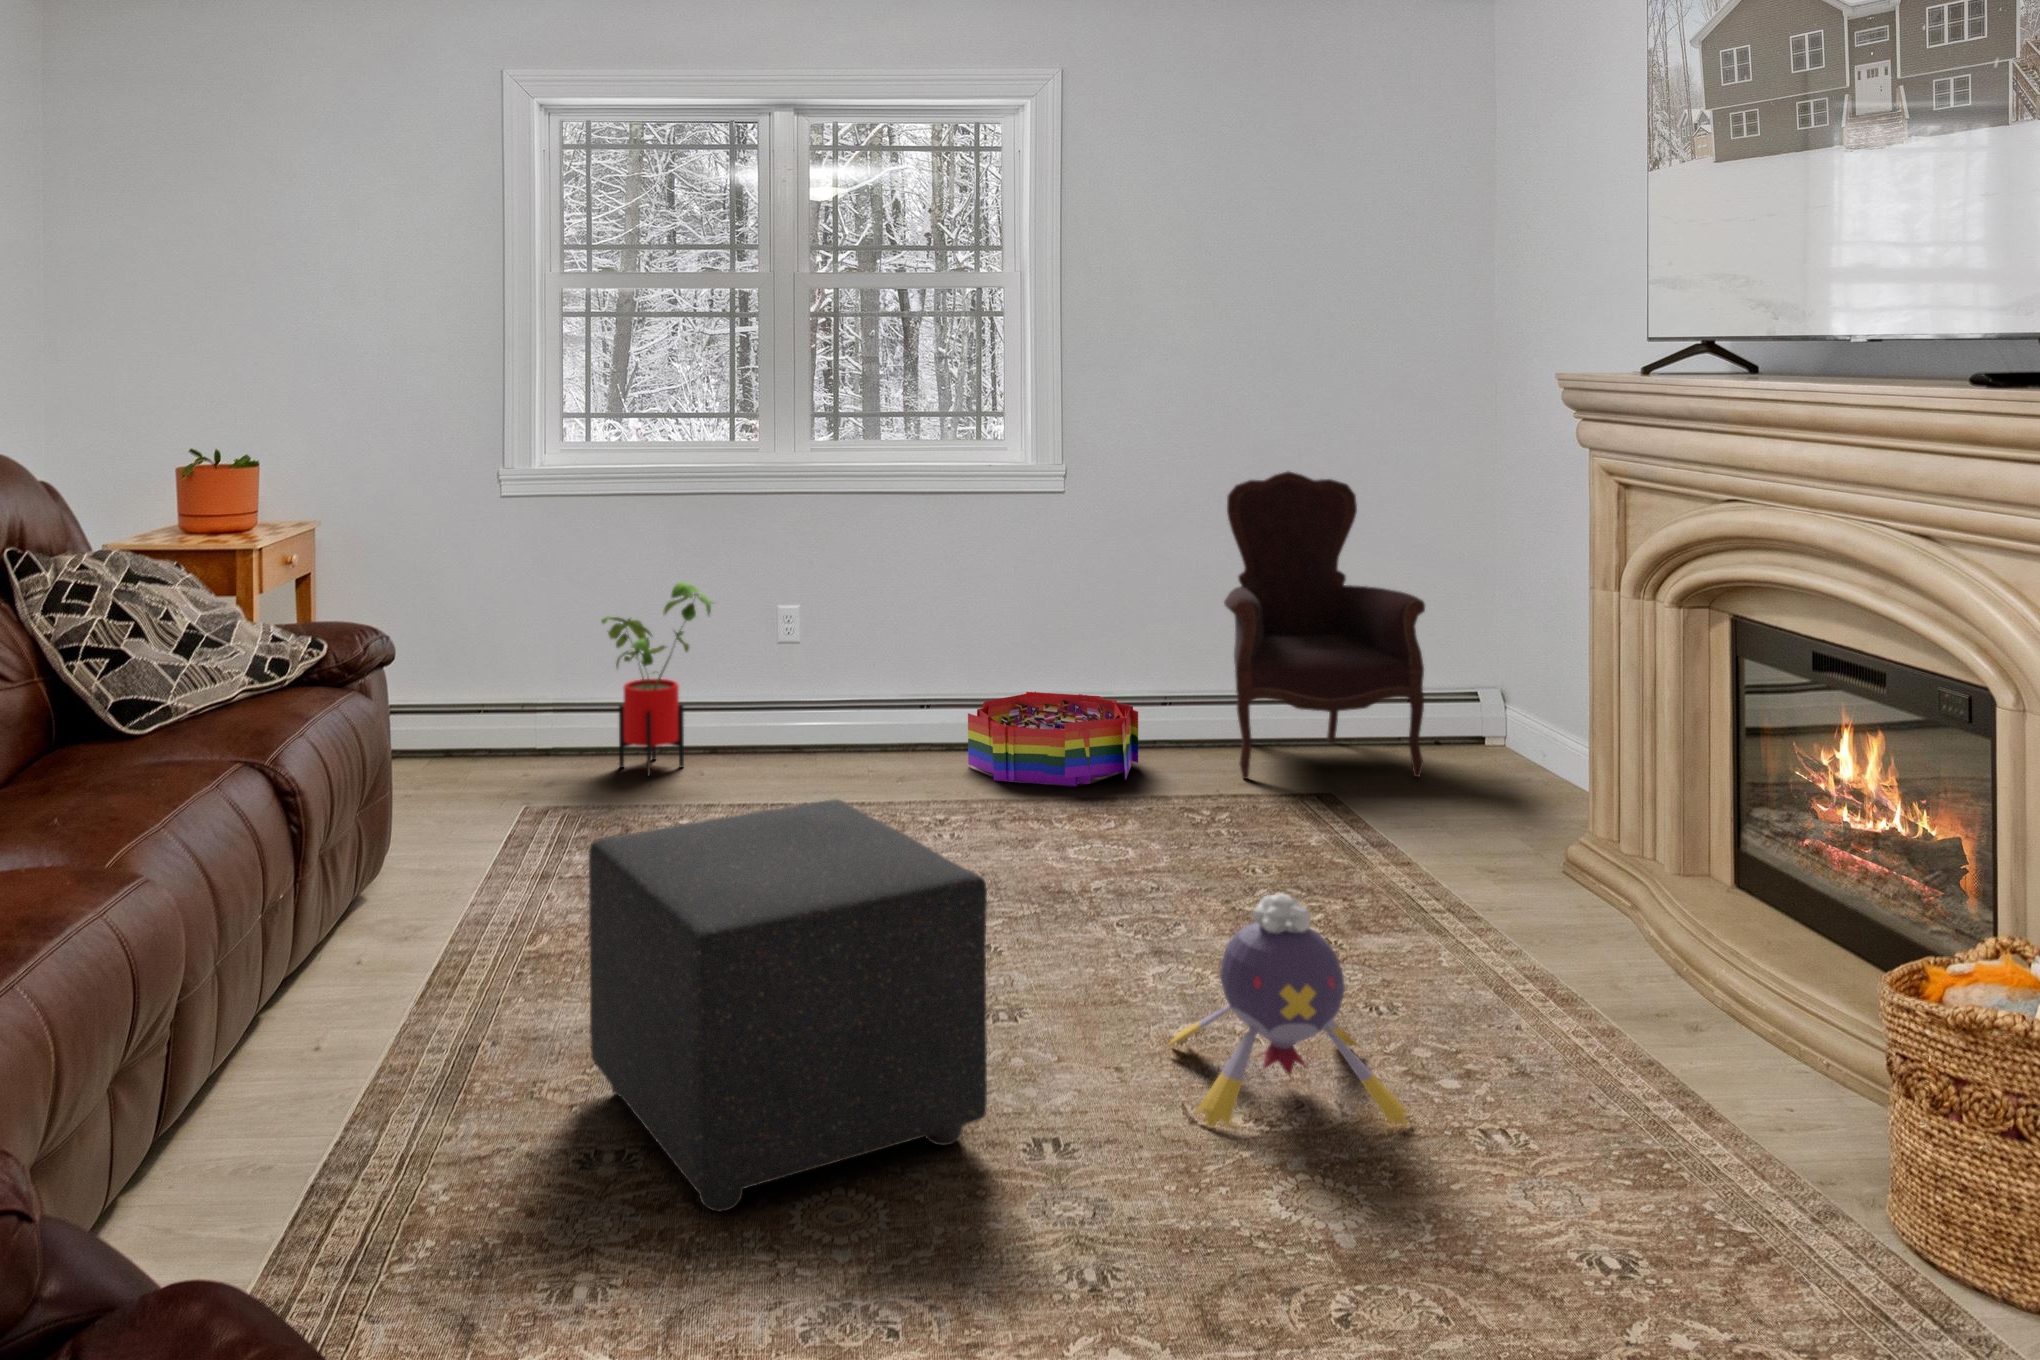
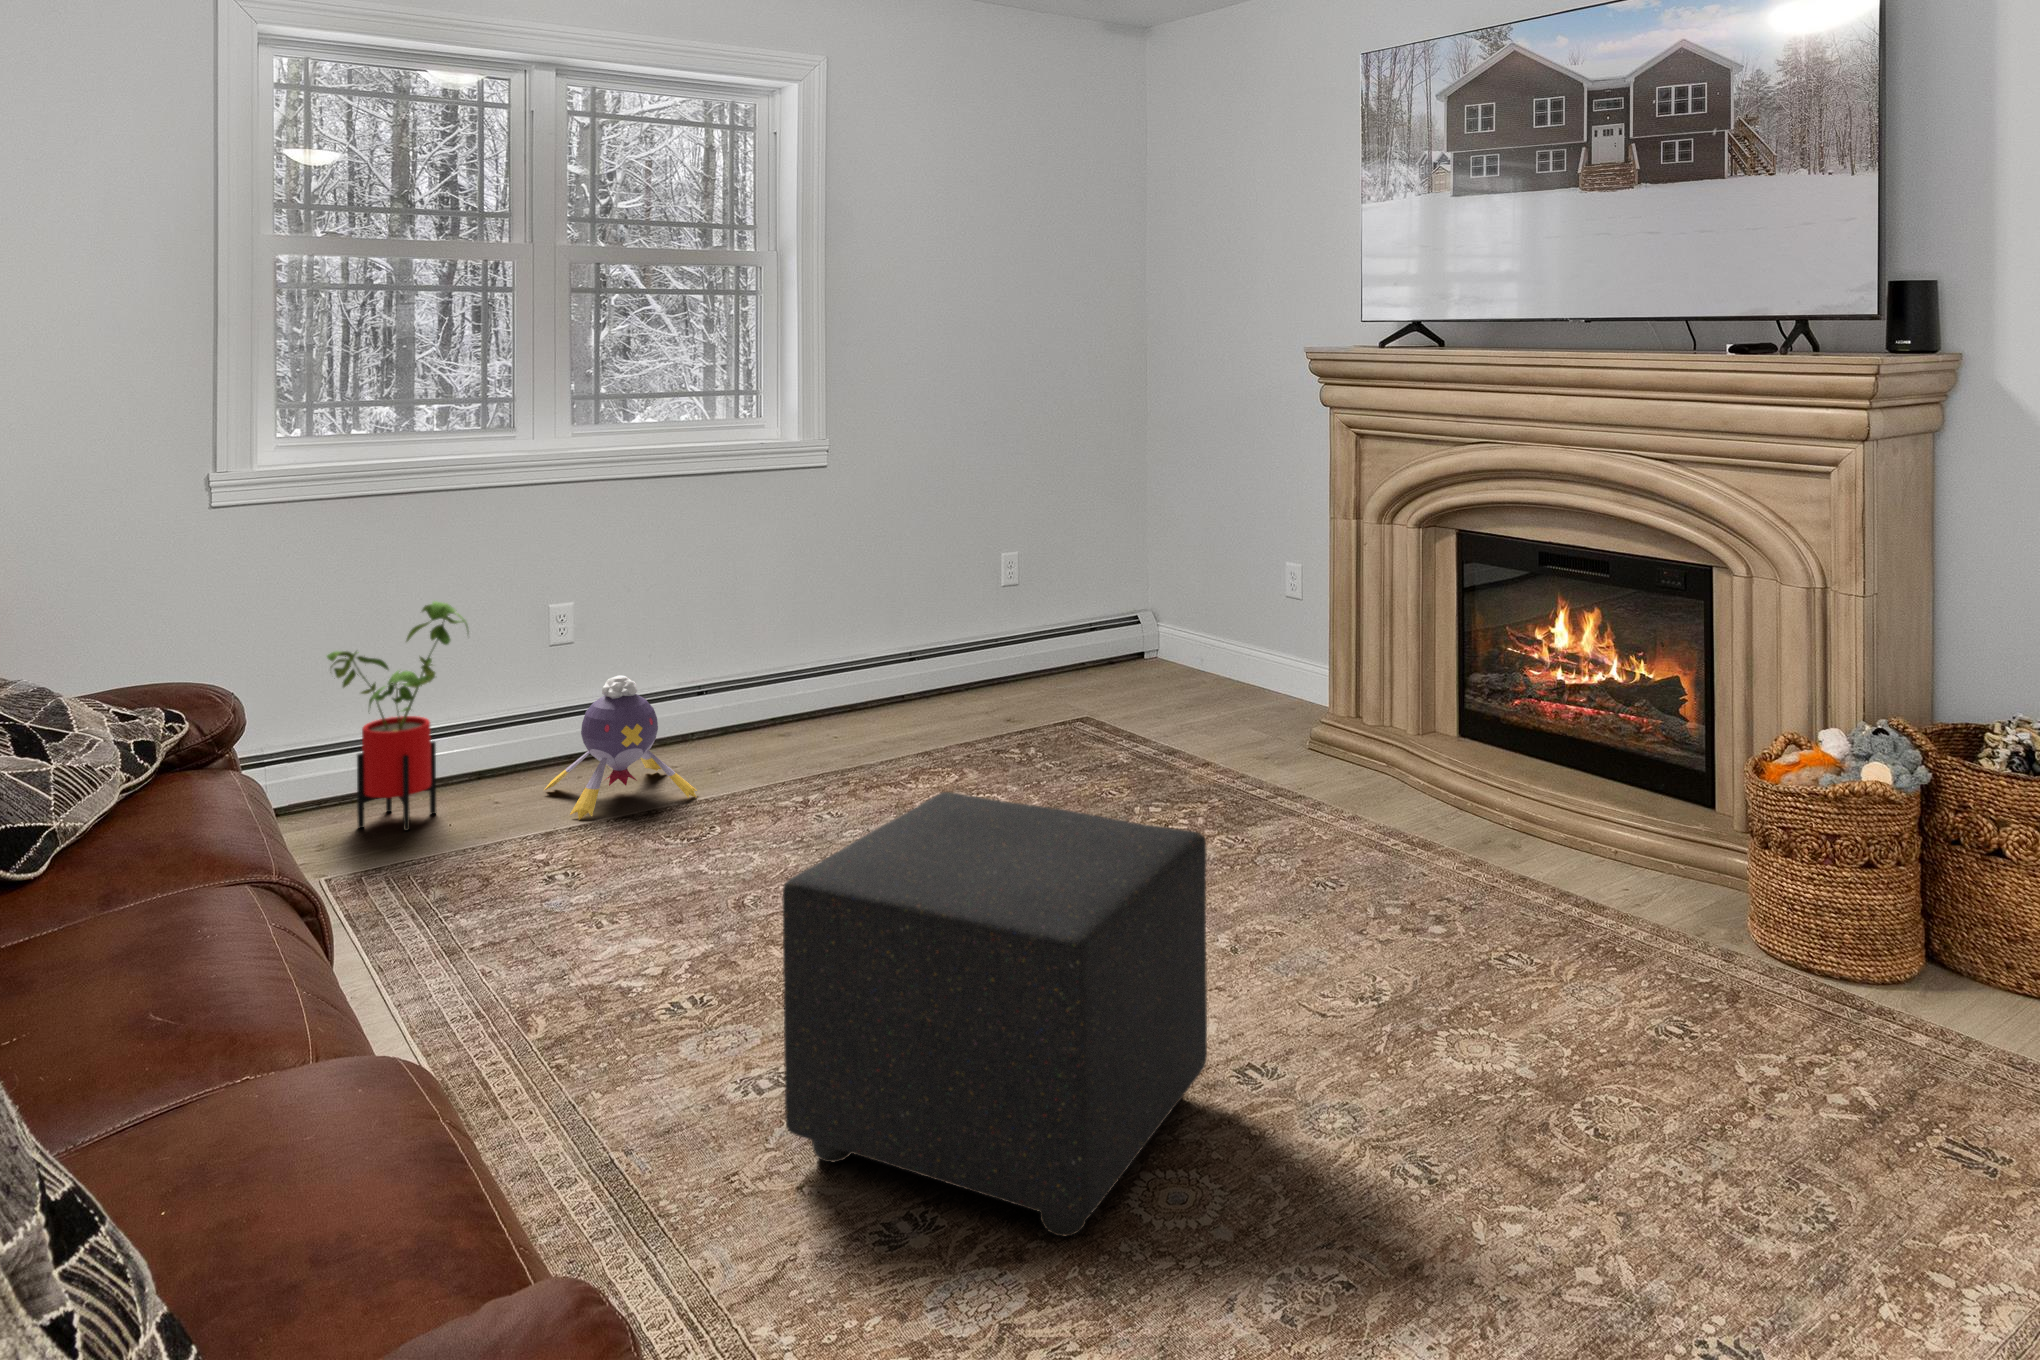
armchair: present [1224,472,1425,779] -> none [936,446,1118,730]
storage bin: present [968,692,1138,786] -> none [736,672,900,769]
plush toy: present [1168,894,1408,1127] -> present [544,675,697,820]

